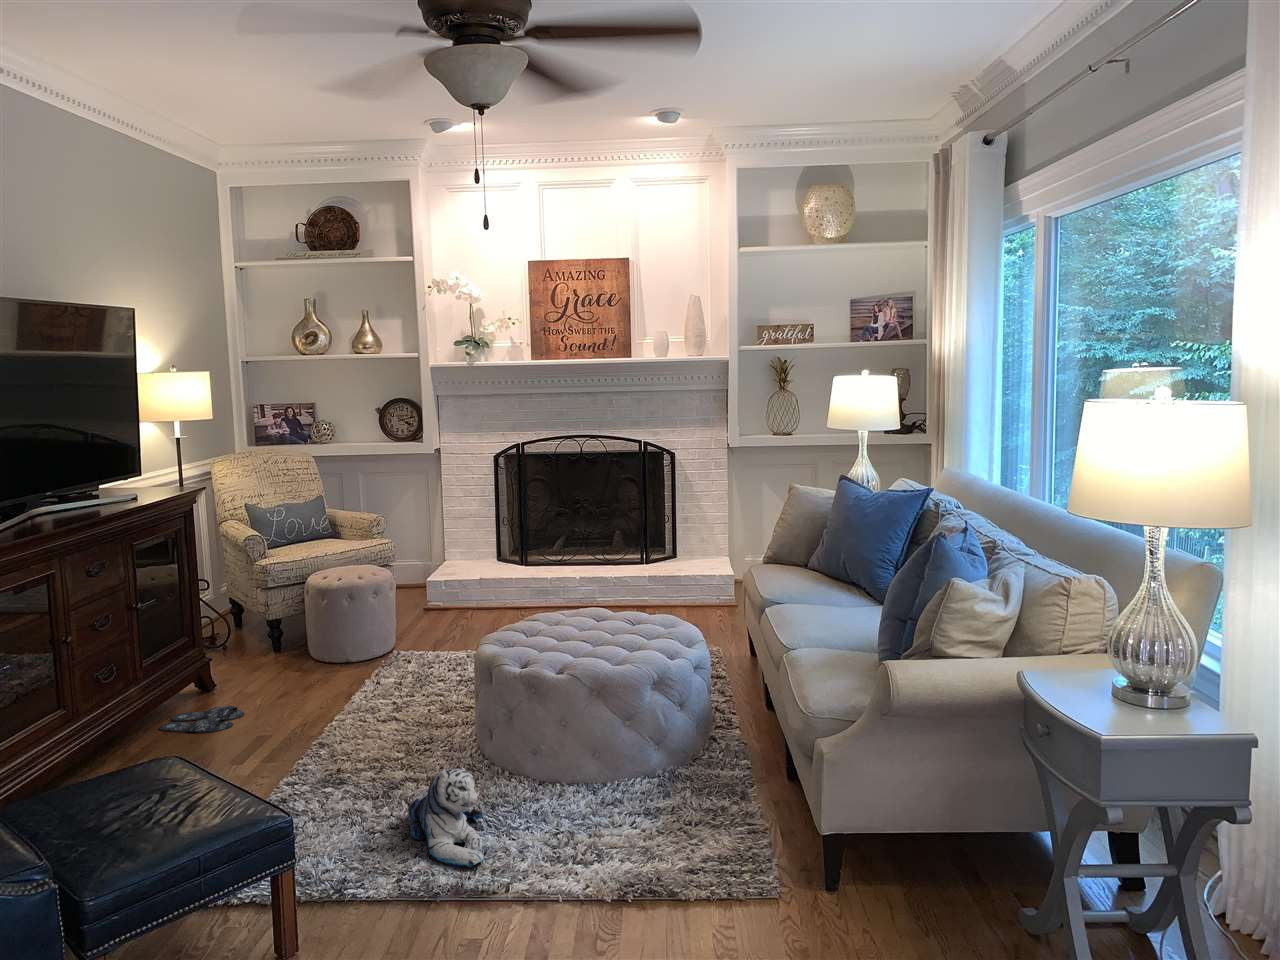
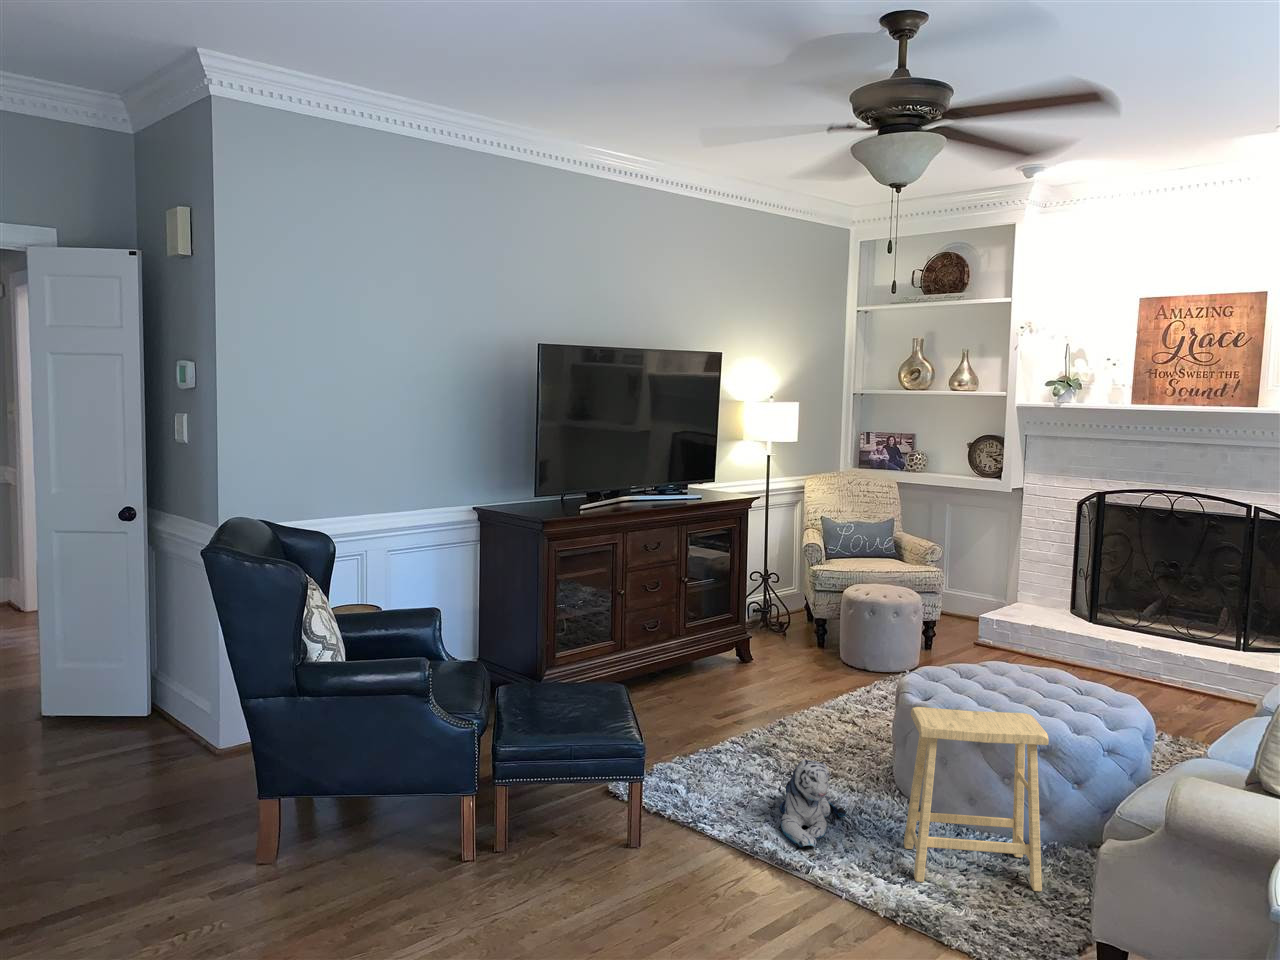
footstool: none [553,655,692,852] -> present [904,707,1049,891]
slippers: present [159,706,244,733] -> none [689,672,751,692]

